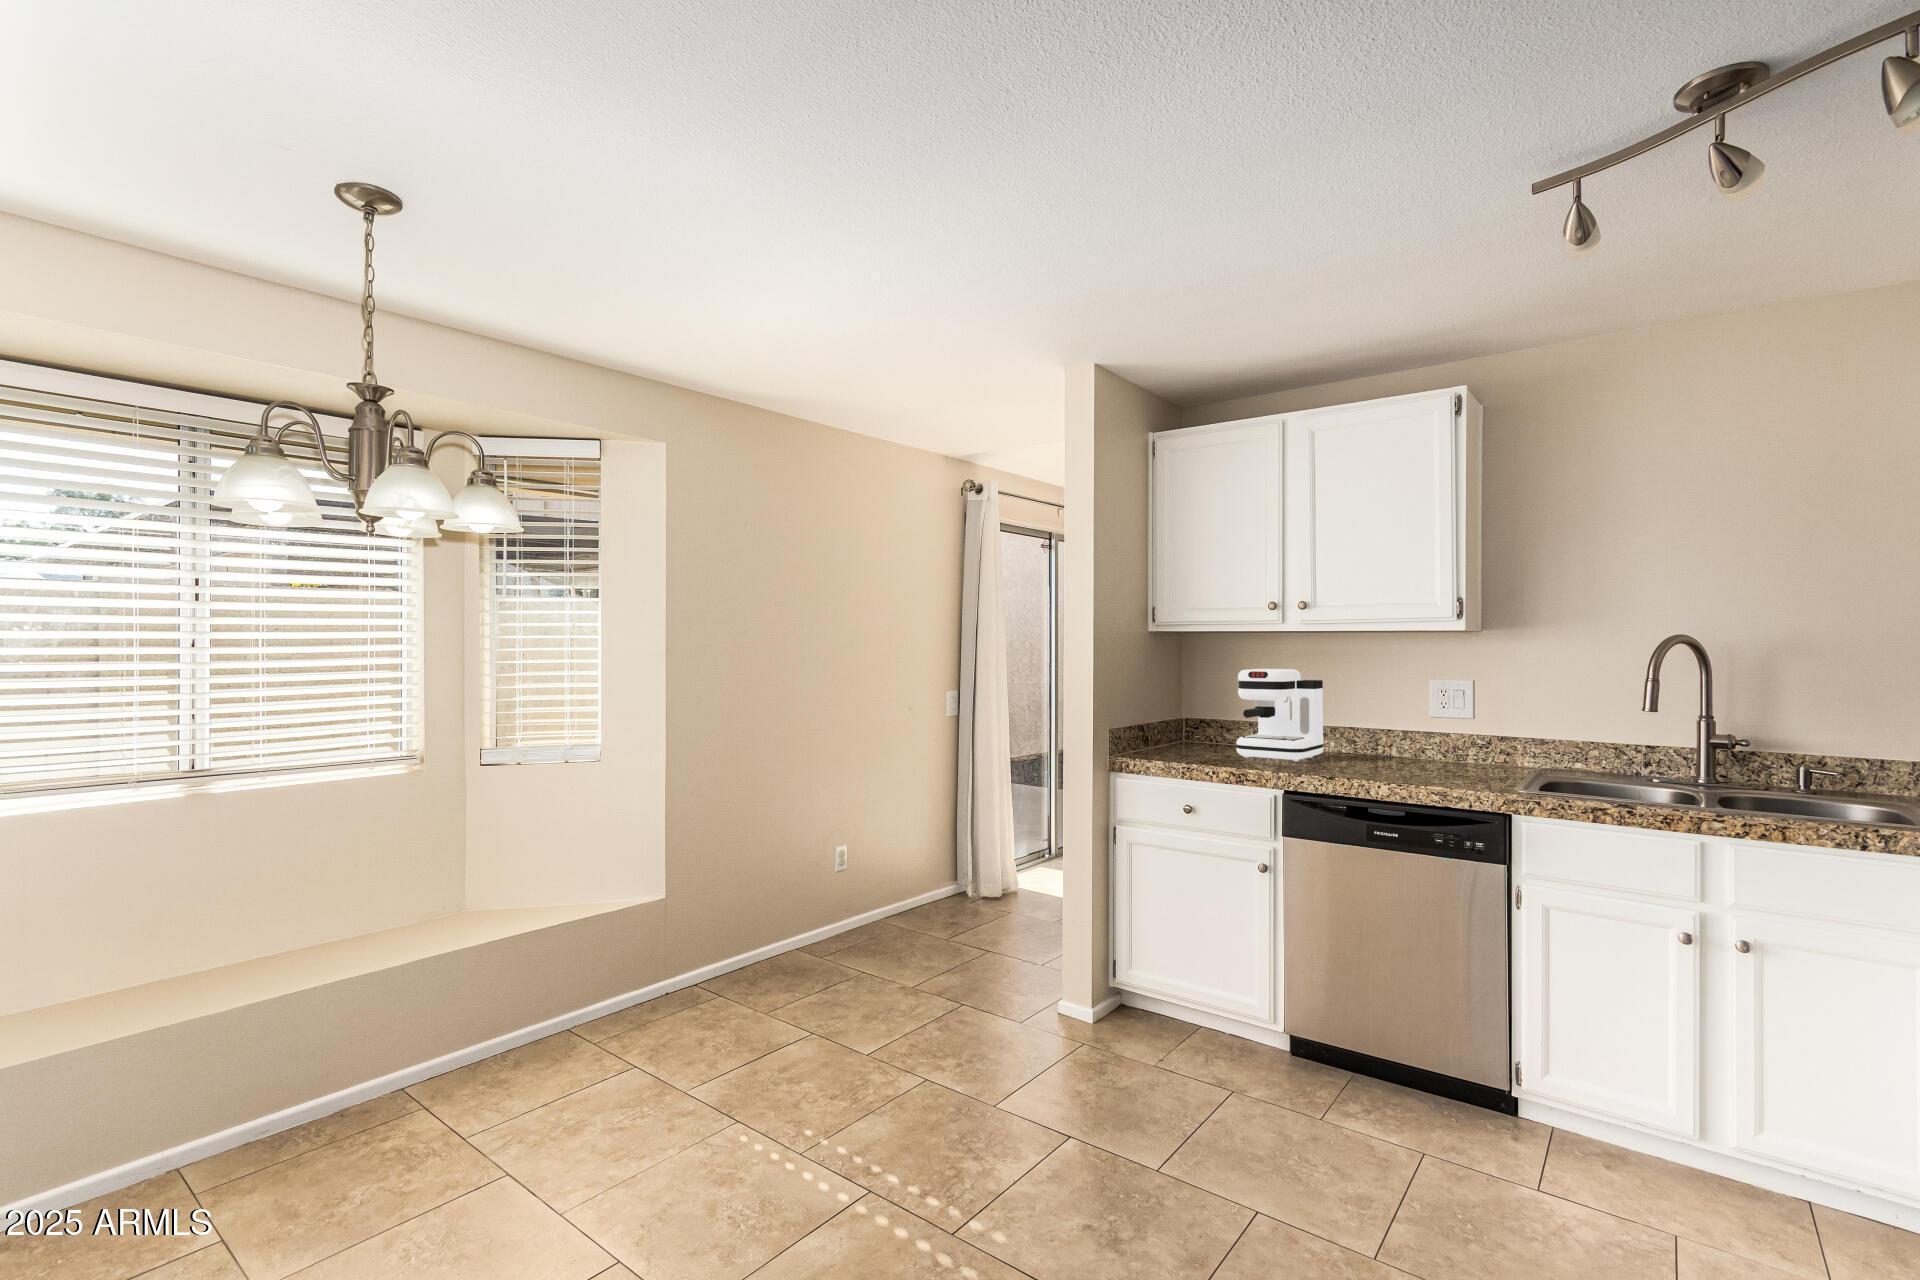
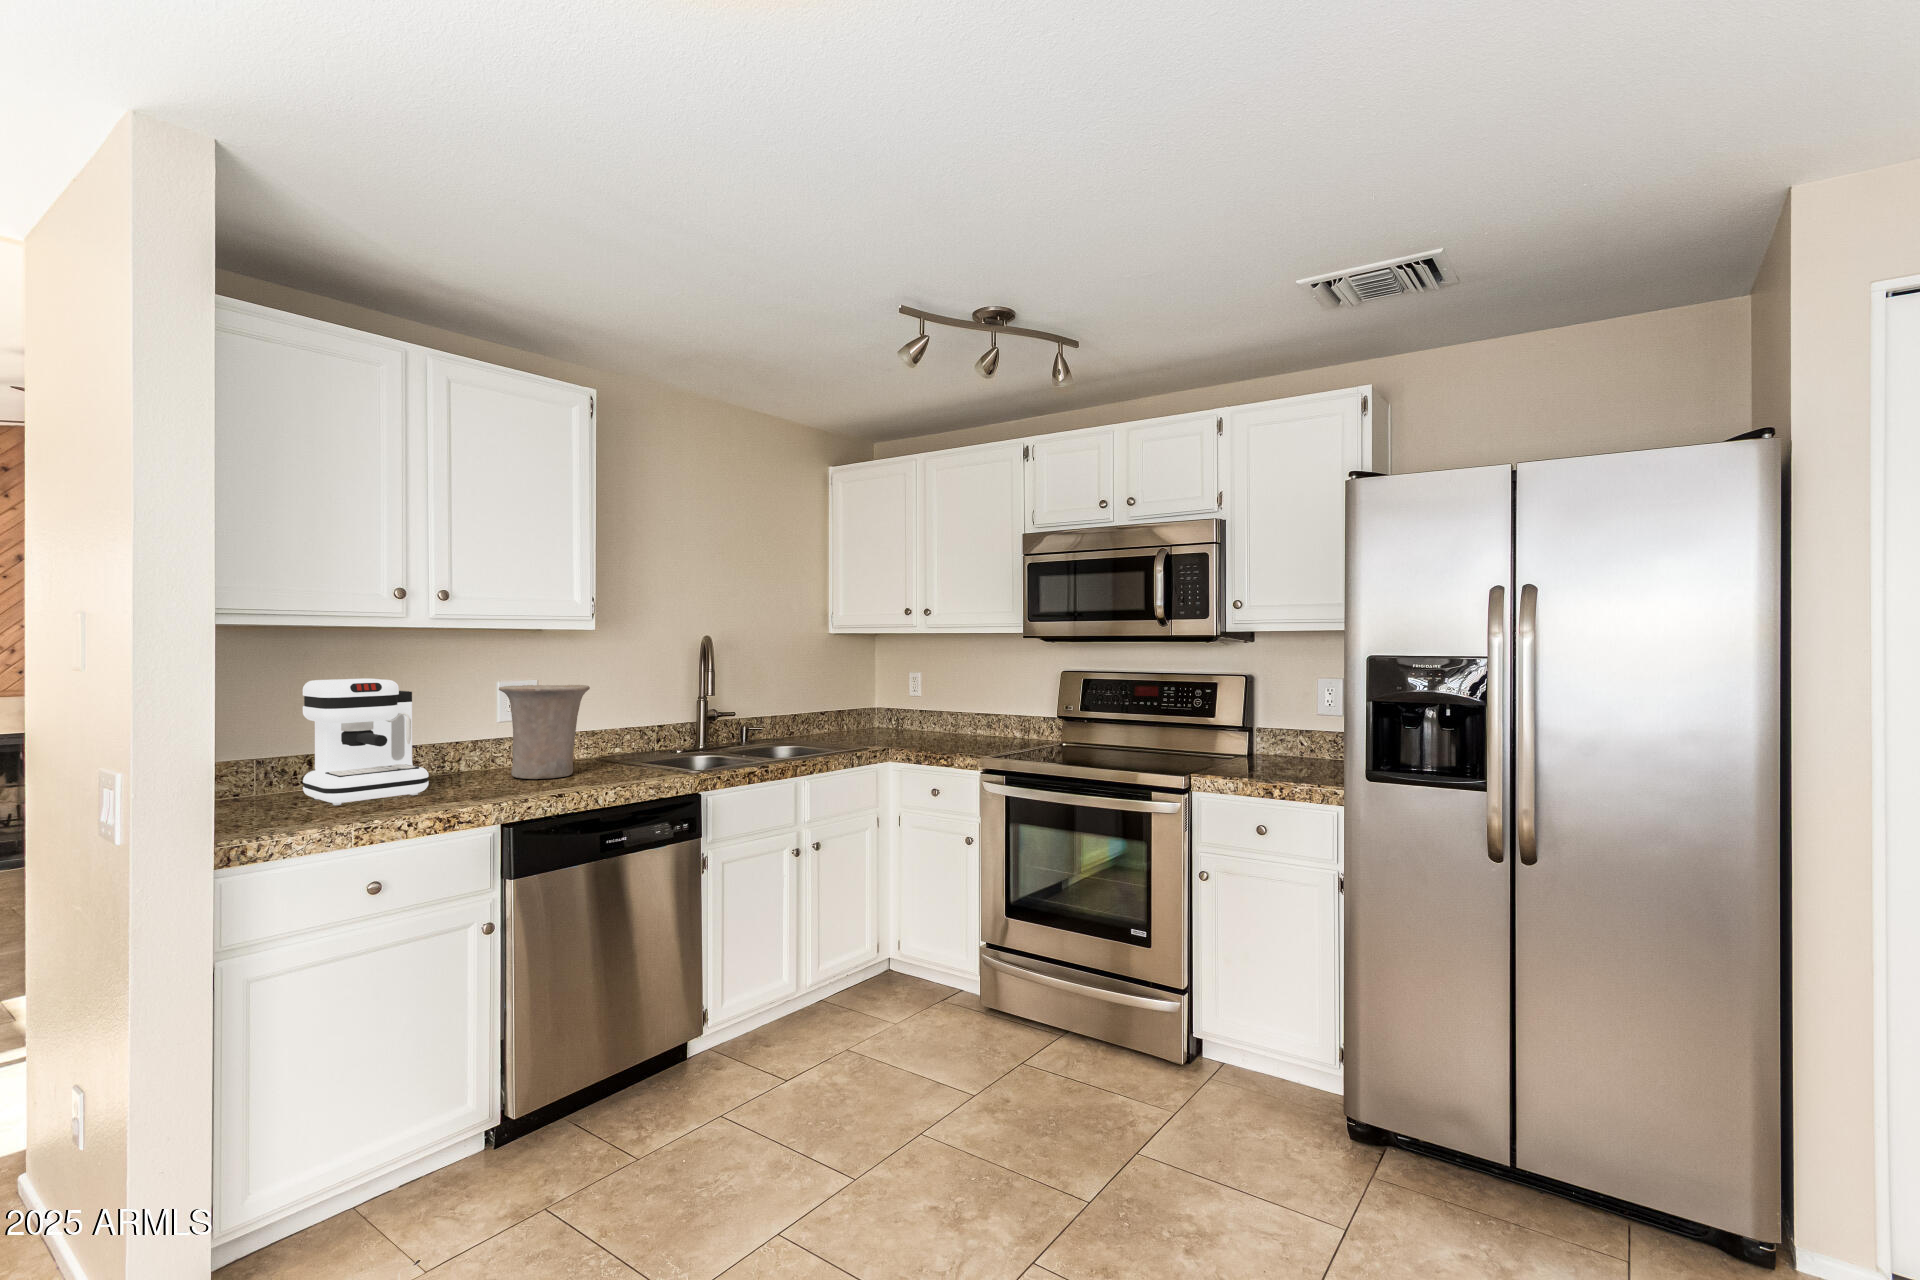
vase: none [1387,682,1476,774] -> present [499,685,590,779]

